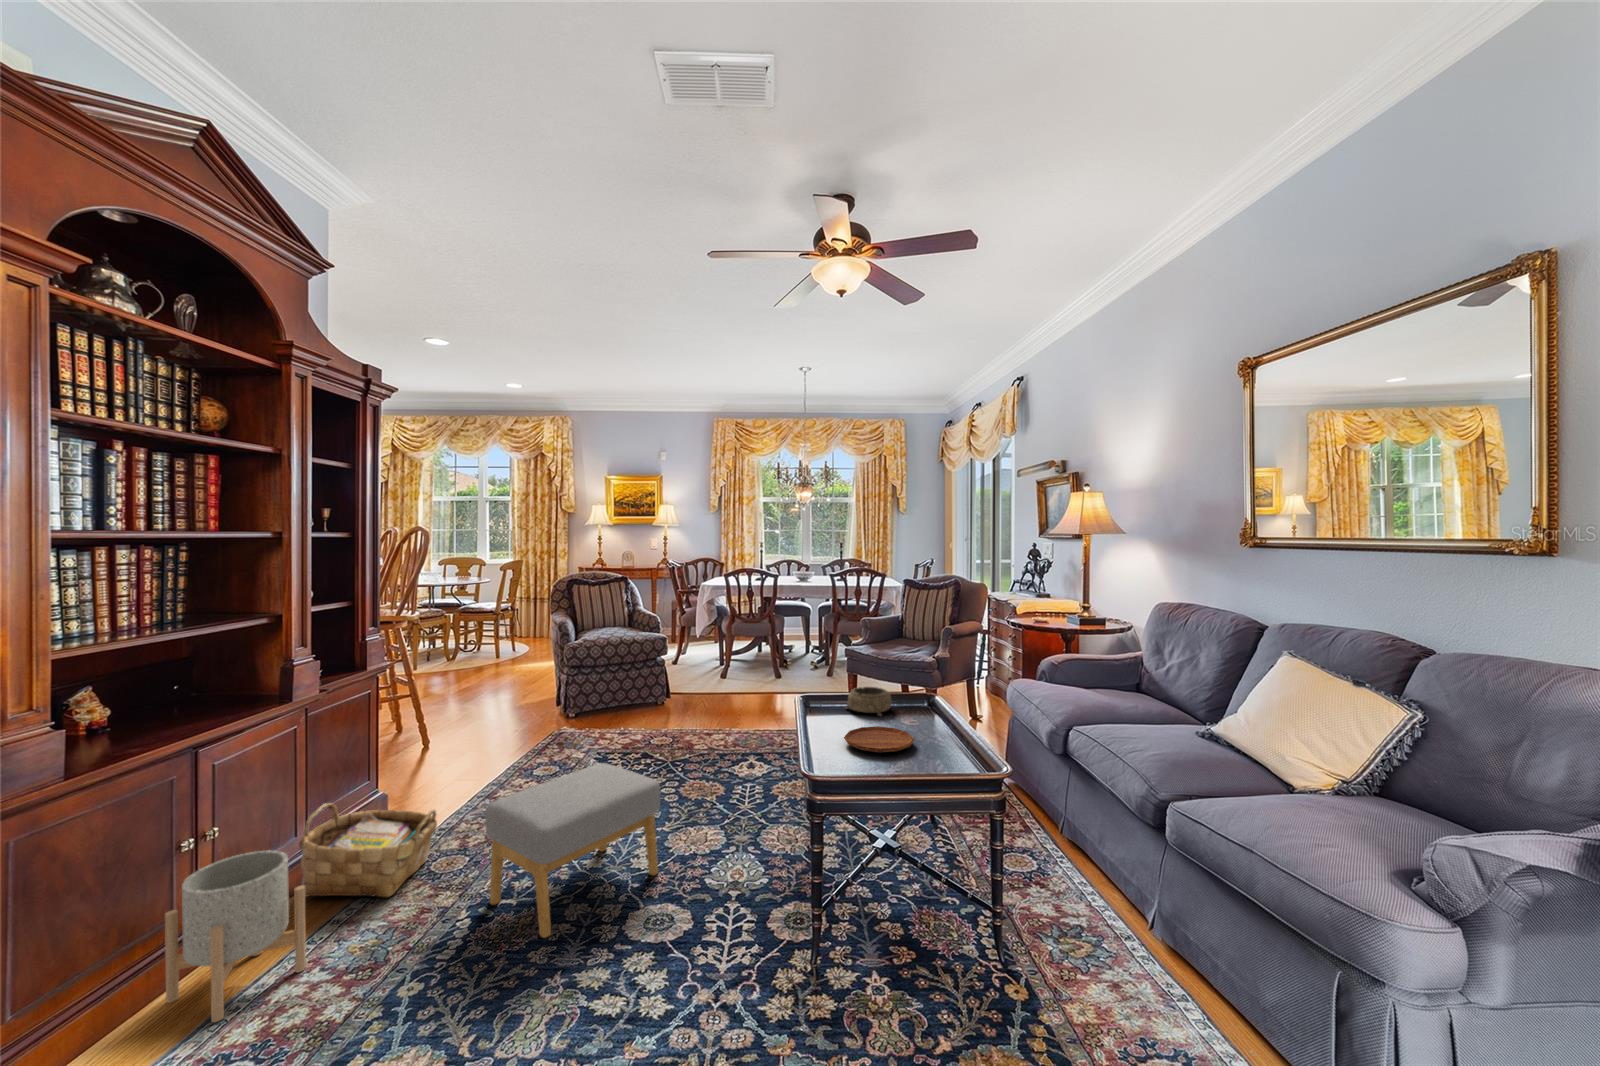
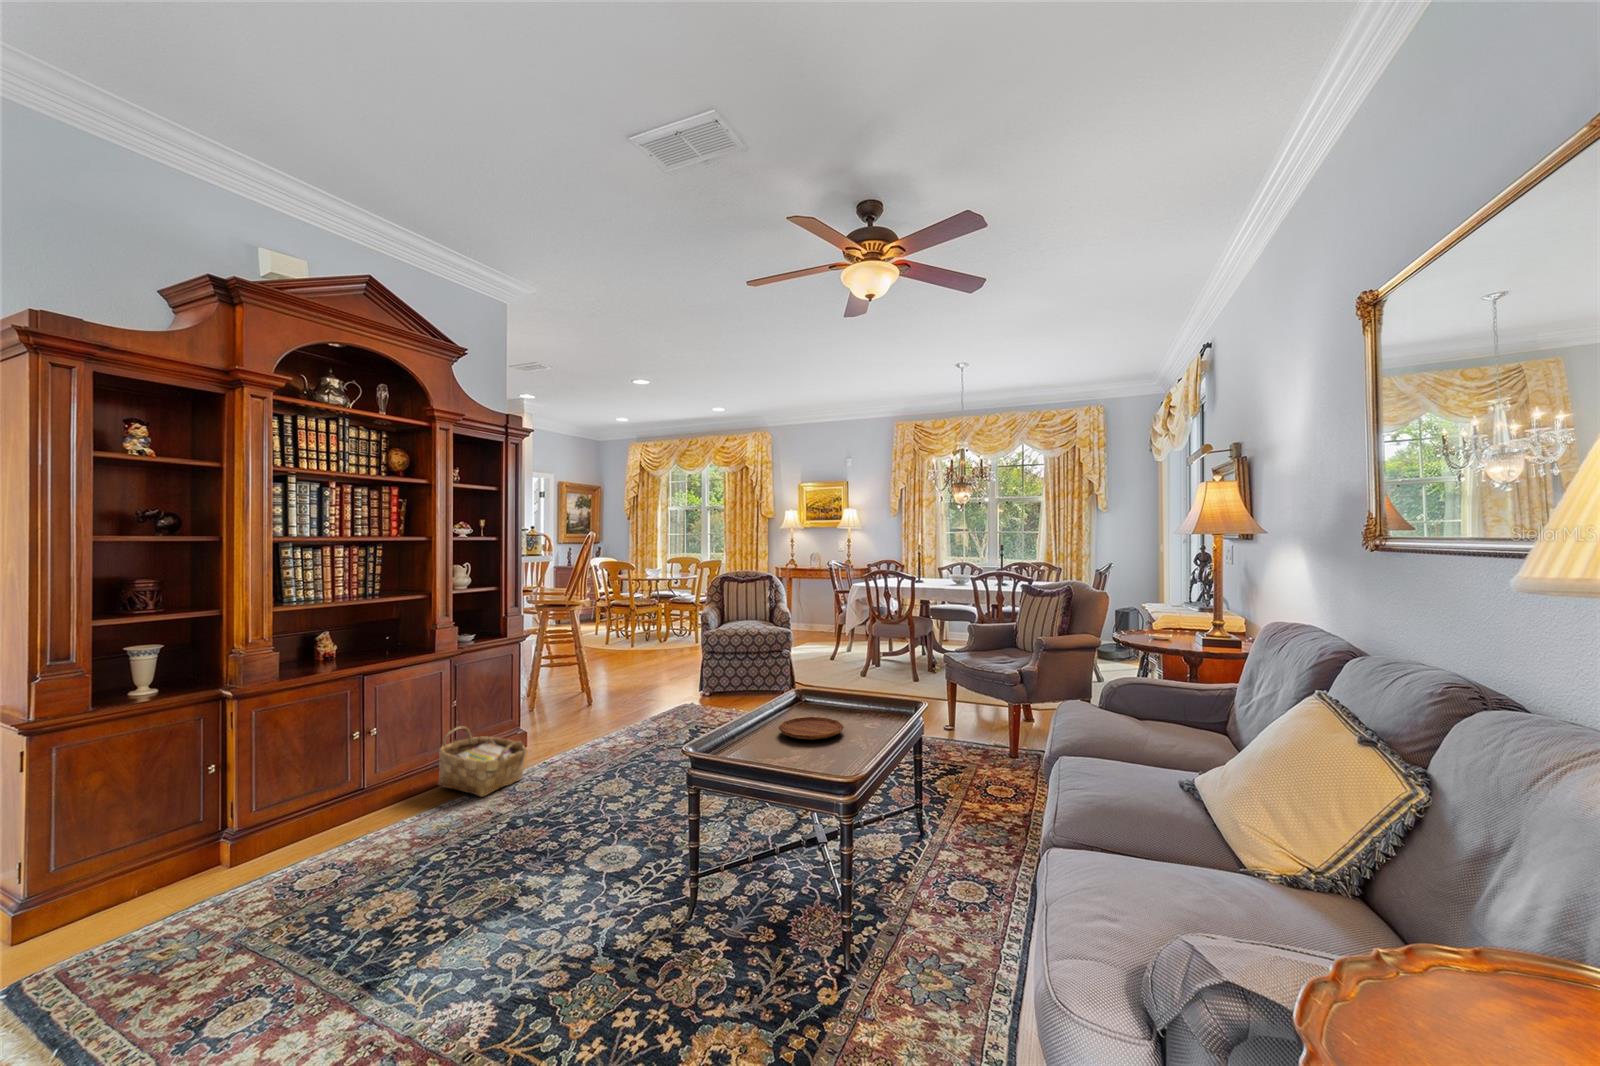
decorative bowl: present [845,687,891,716] -> none [833,684,875,712]
footstool: present [485,763,661,938] -> none [527,724,653,842]
planter: present [165,850,306,1022] -> none [339,746,410,844]

